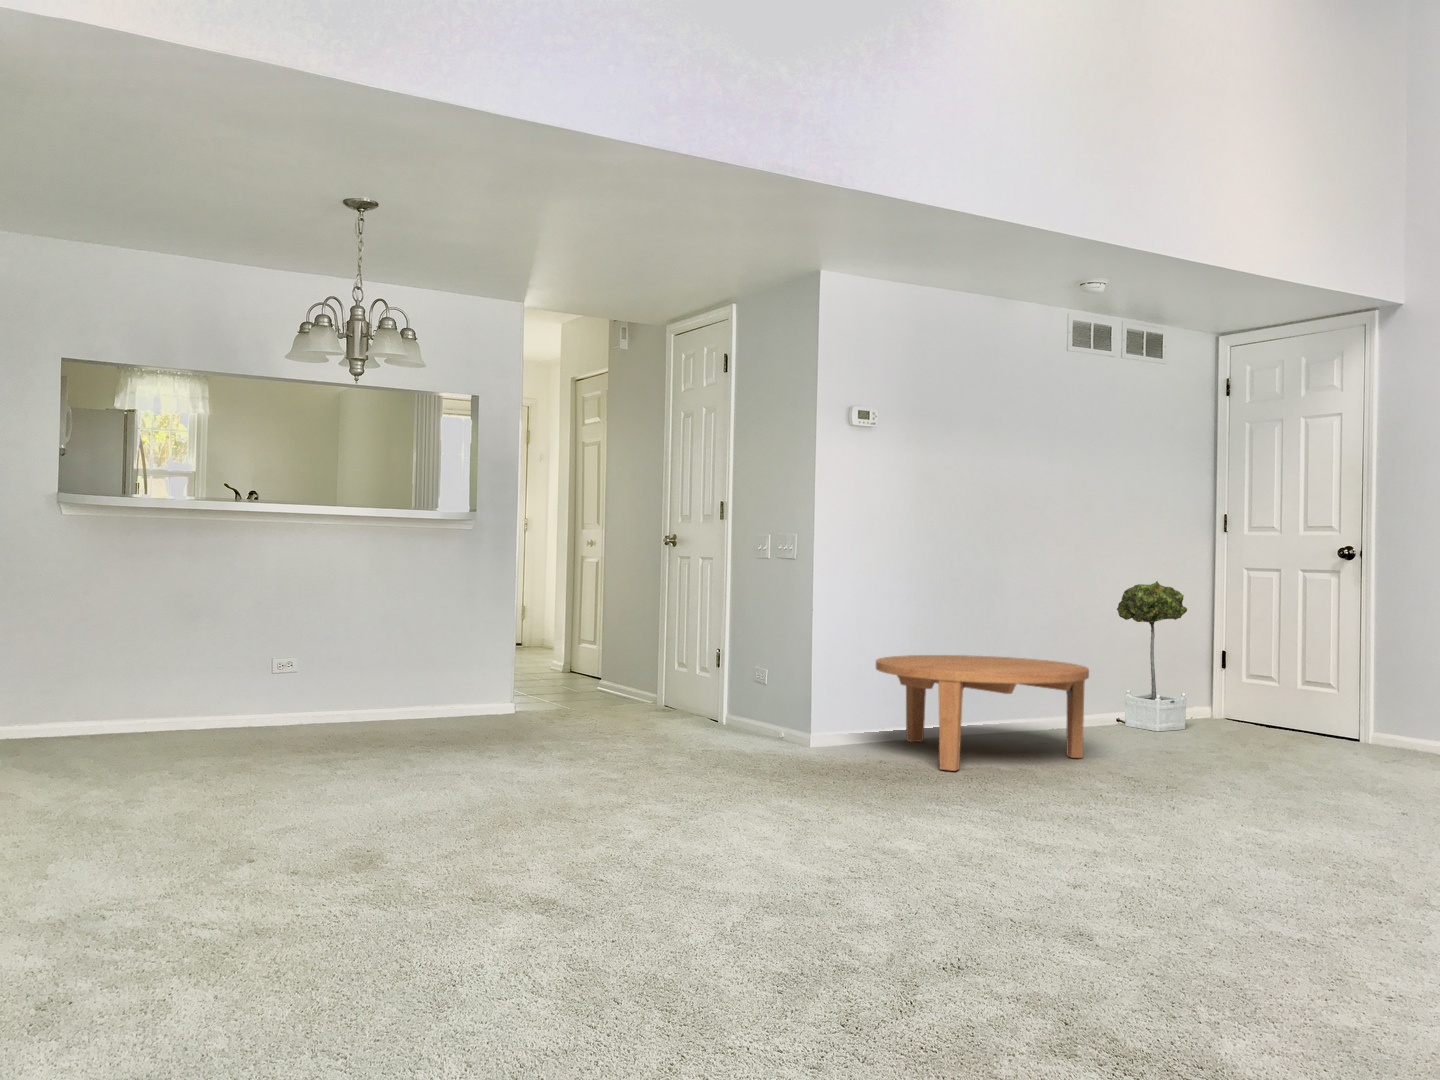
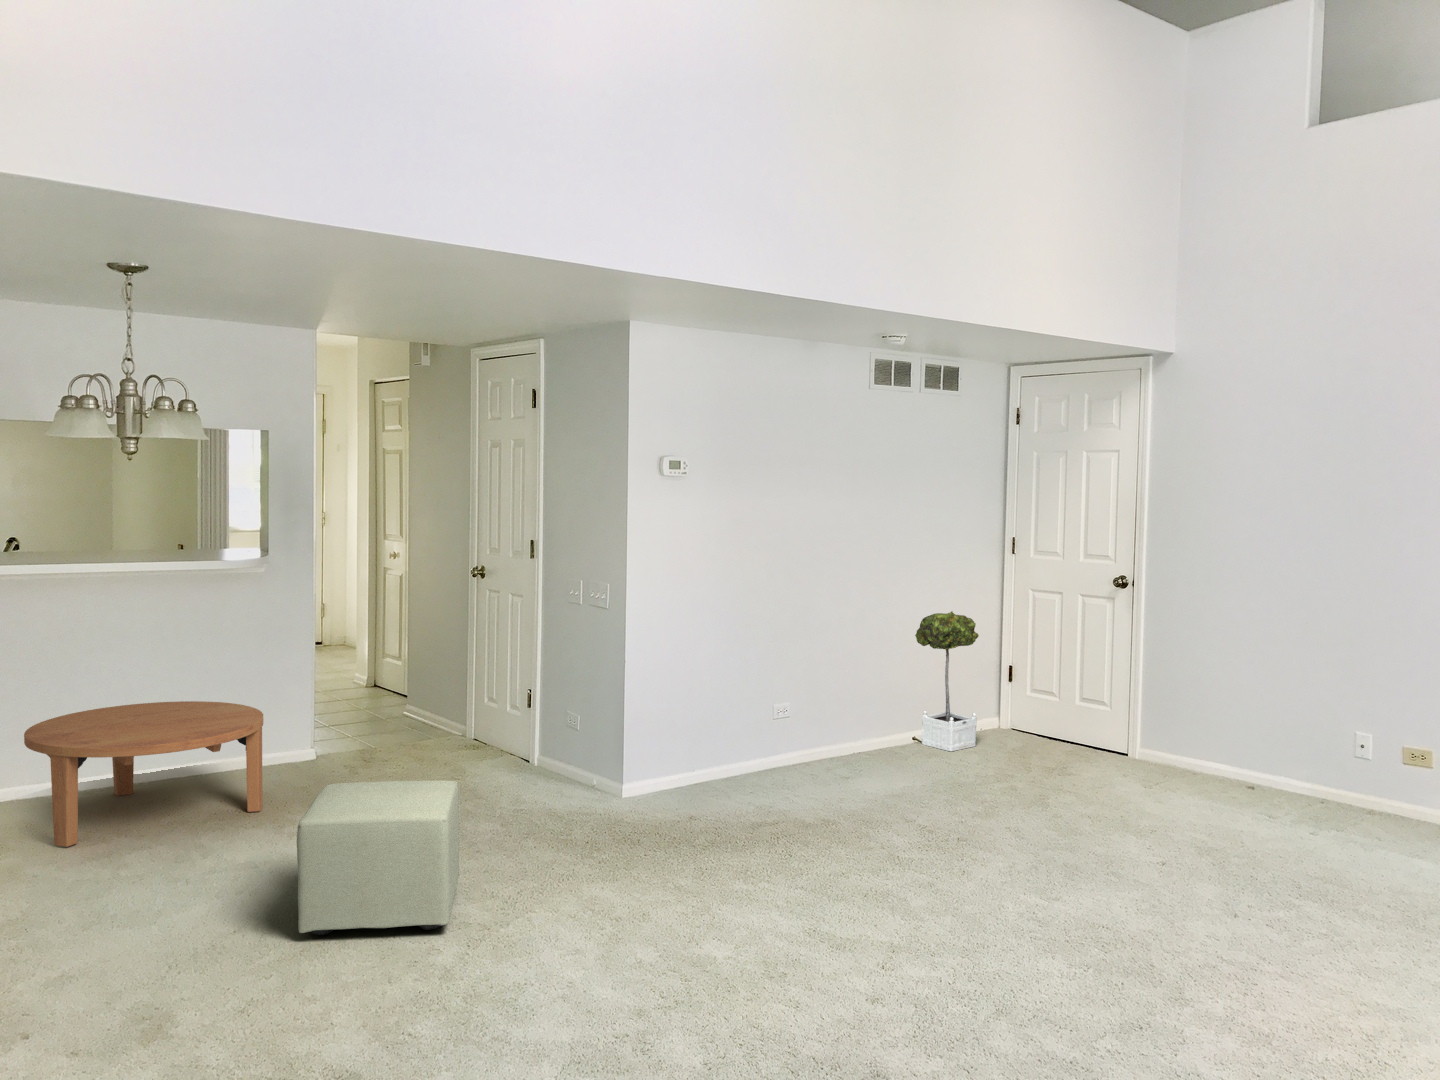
coffee table: present [876,655,1089,771] -> present [24,701,263,847]
ottoman: none [489,678,645,811] -> present [297,780,460,935]

